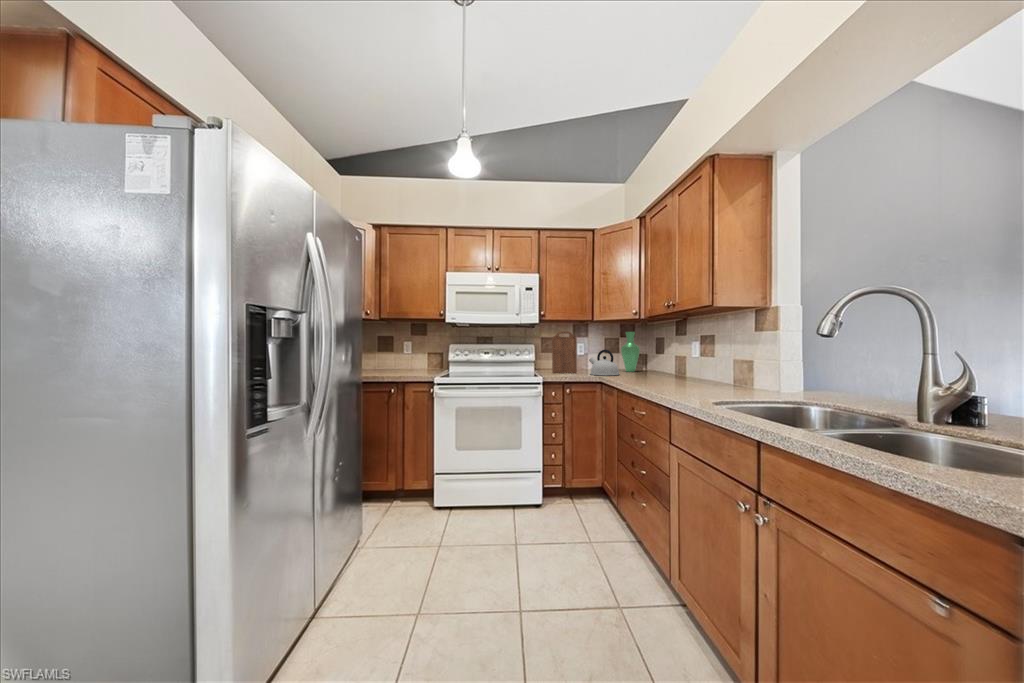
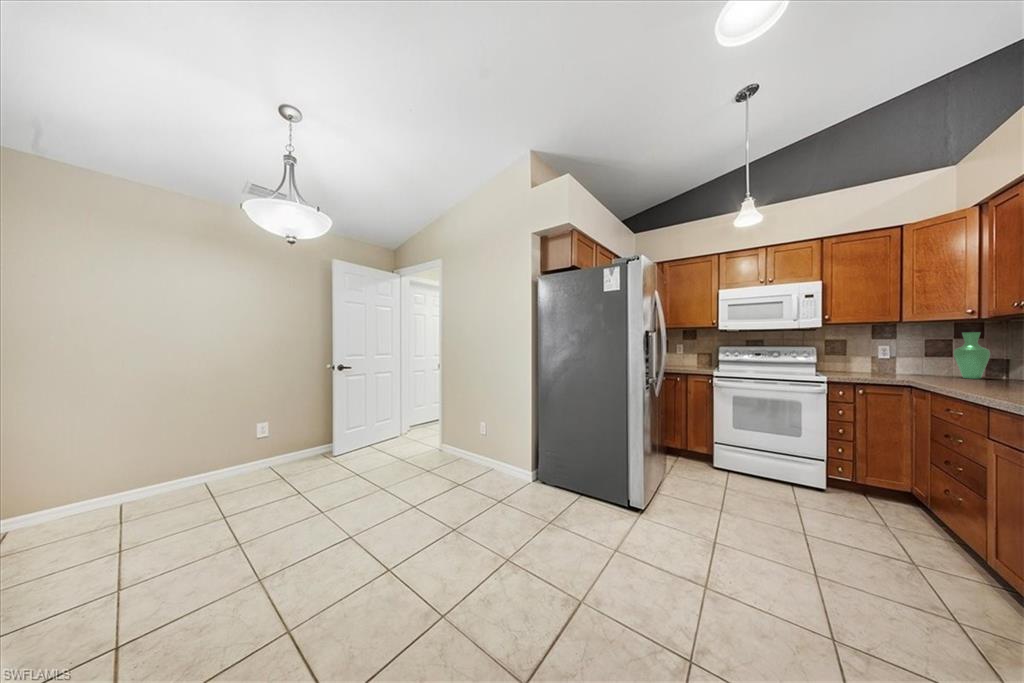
cutting board: present [552,331,577,373] -> none [840,334,876,376]
kettle: present [589,350,619,376] -> none [895,353,947,381]

